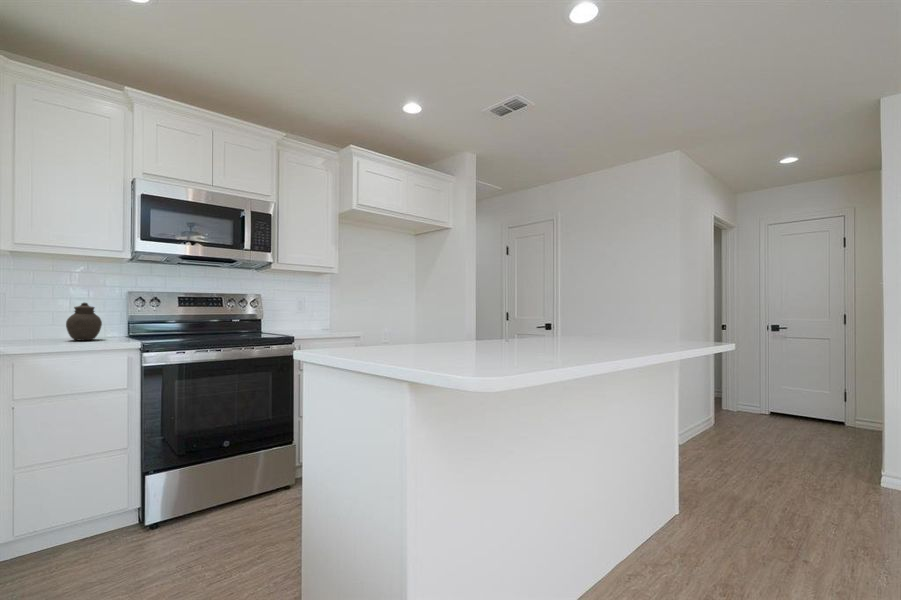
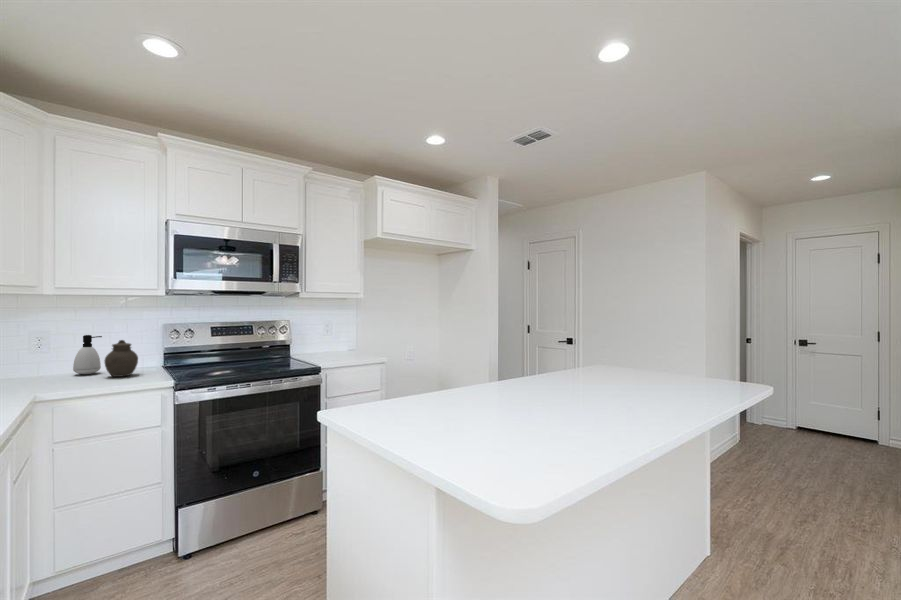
soap dispenser: none [31,298,62,339] -> present [73,335,102,374]

